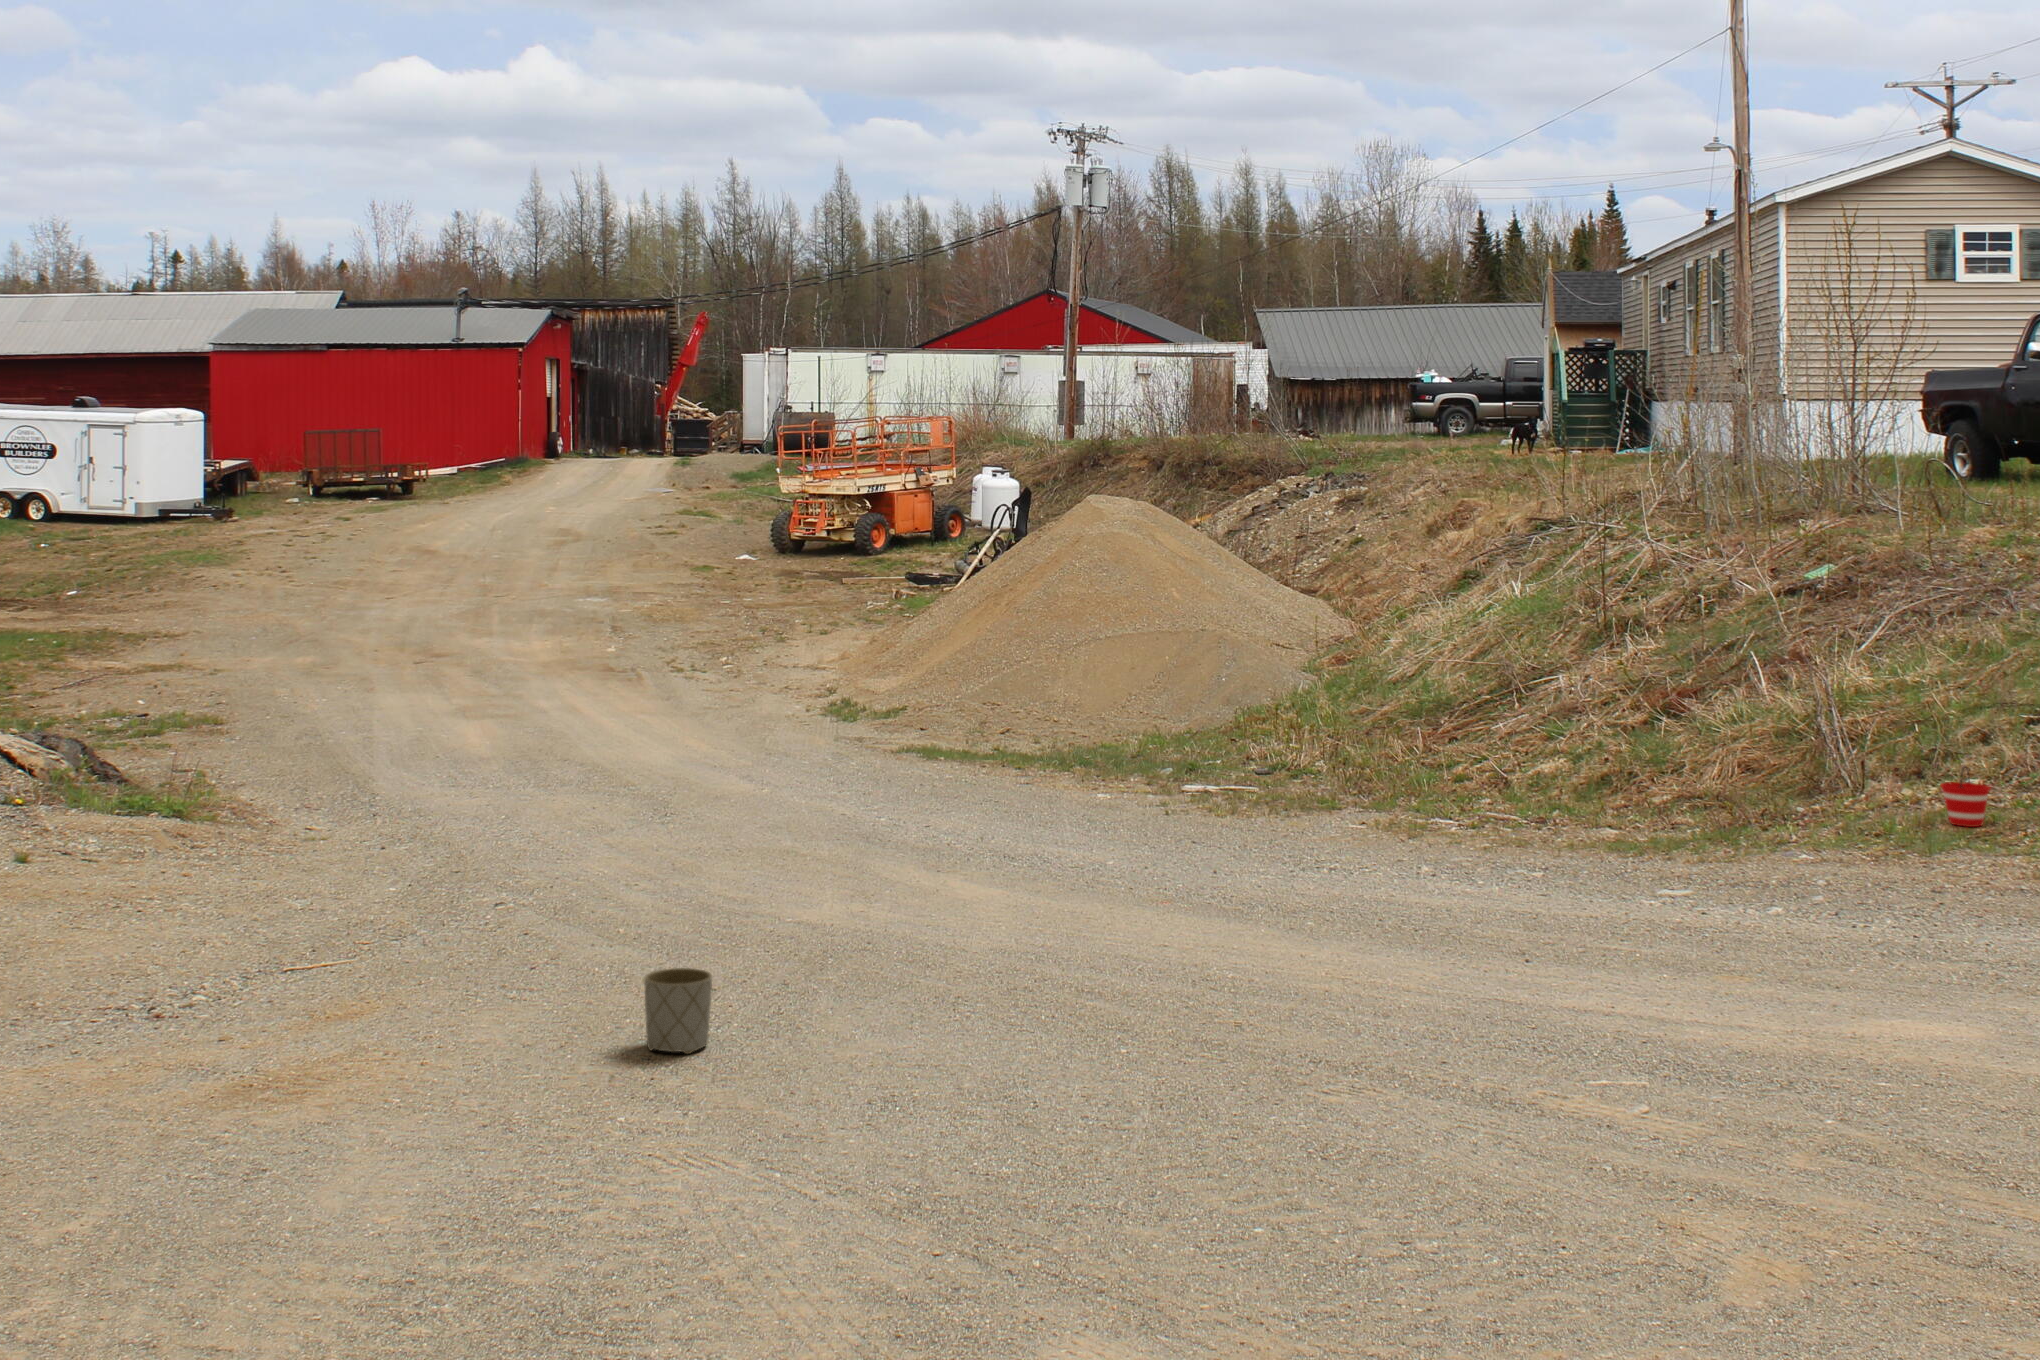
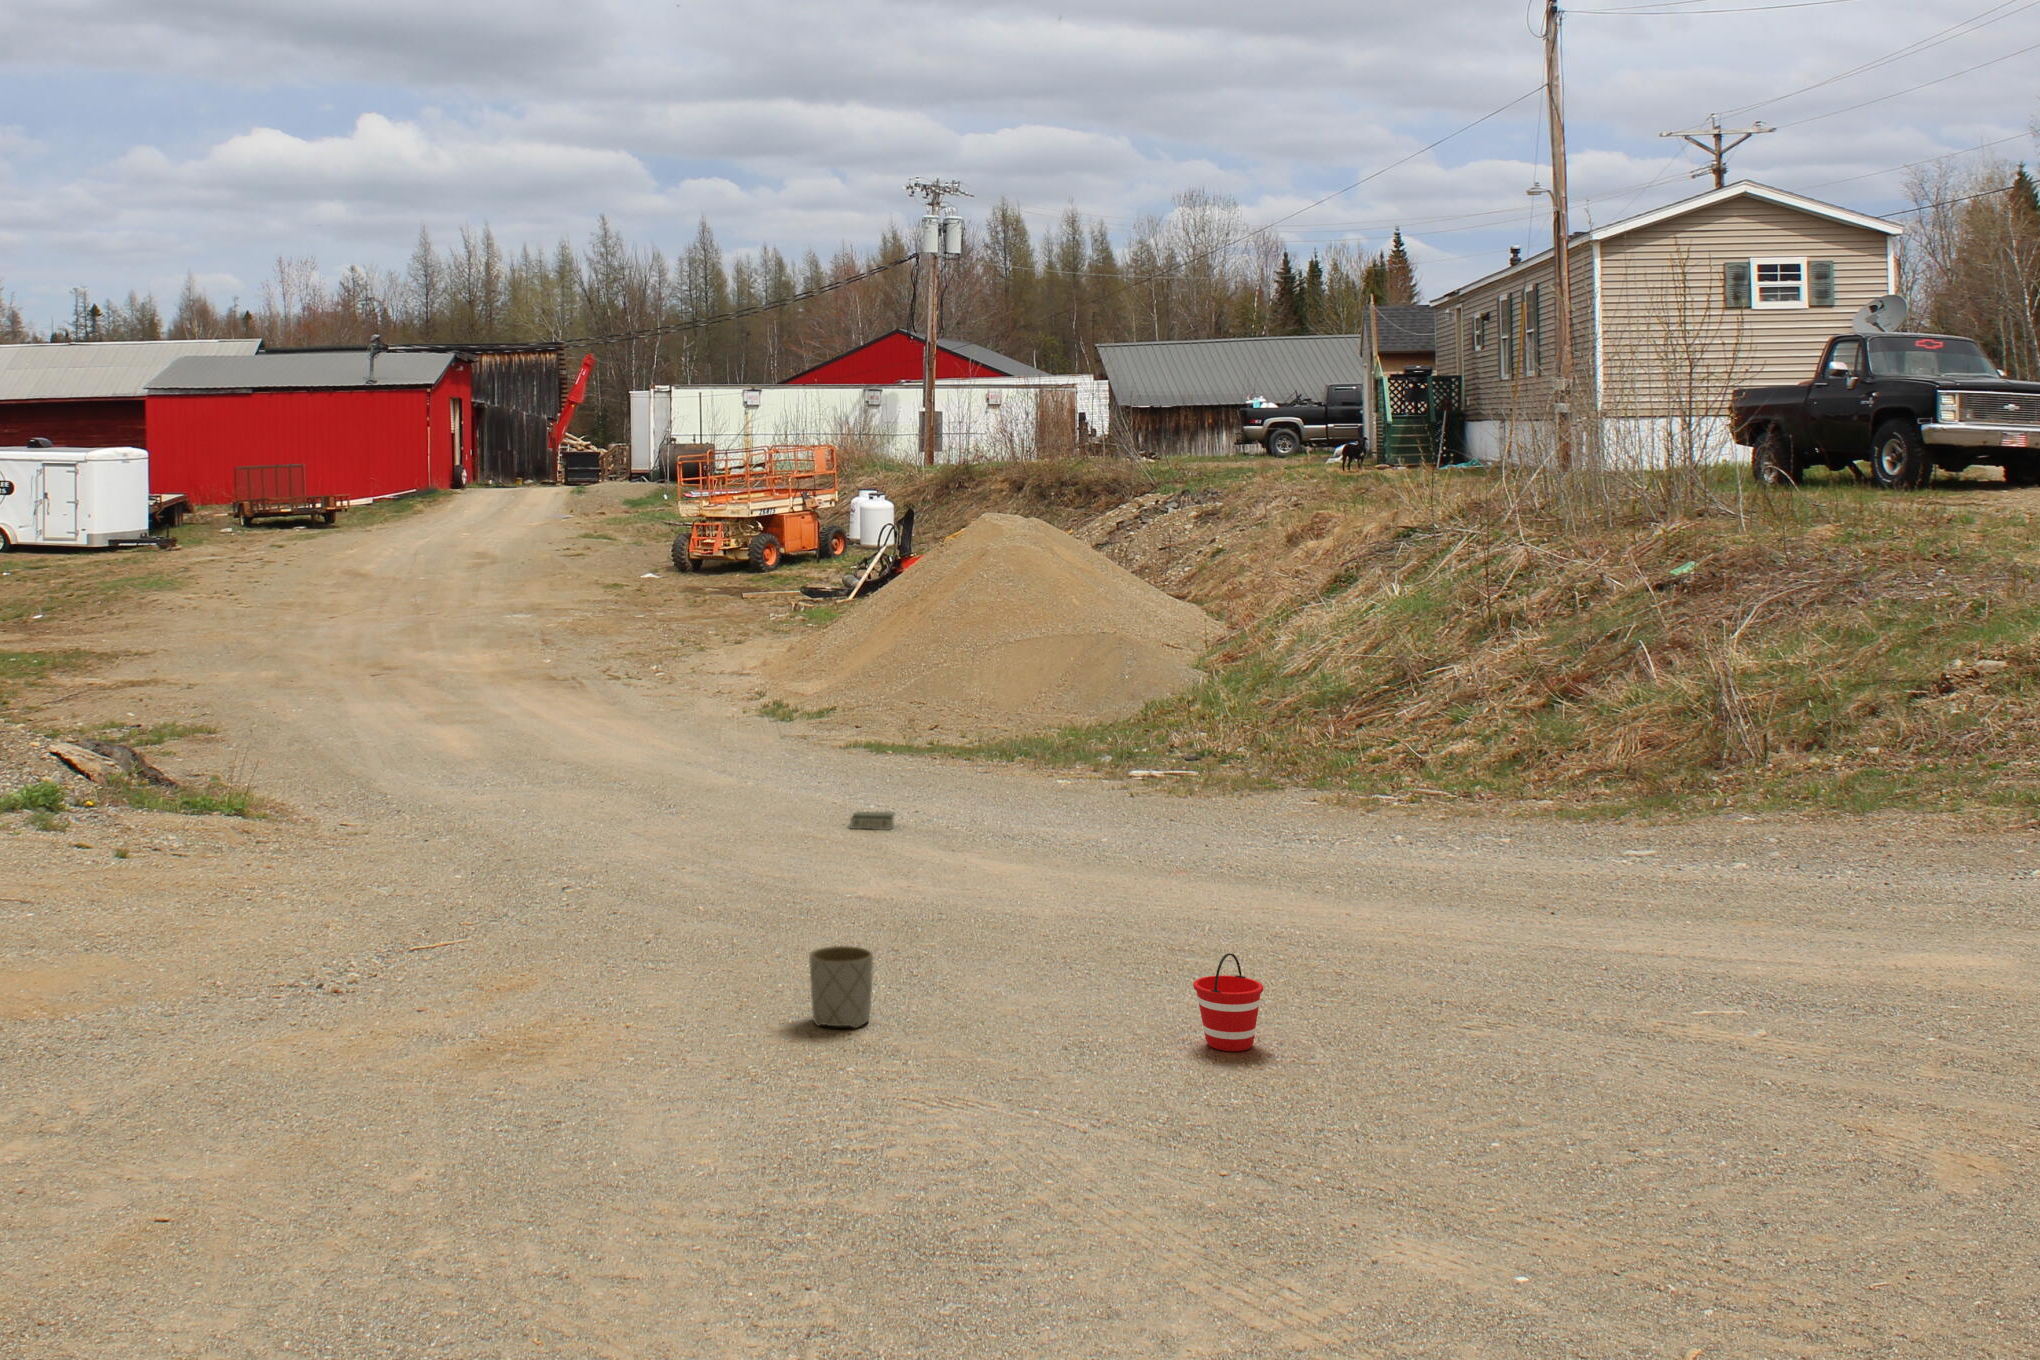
bucket: present [1940,766,1990,827] -> present [1193,953,1263,1051]
toolbox: none [836,827,888,847] -> present [850,812,895,830]

